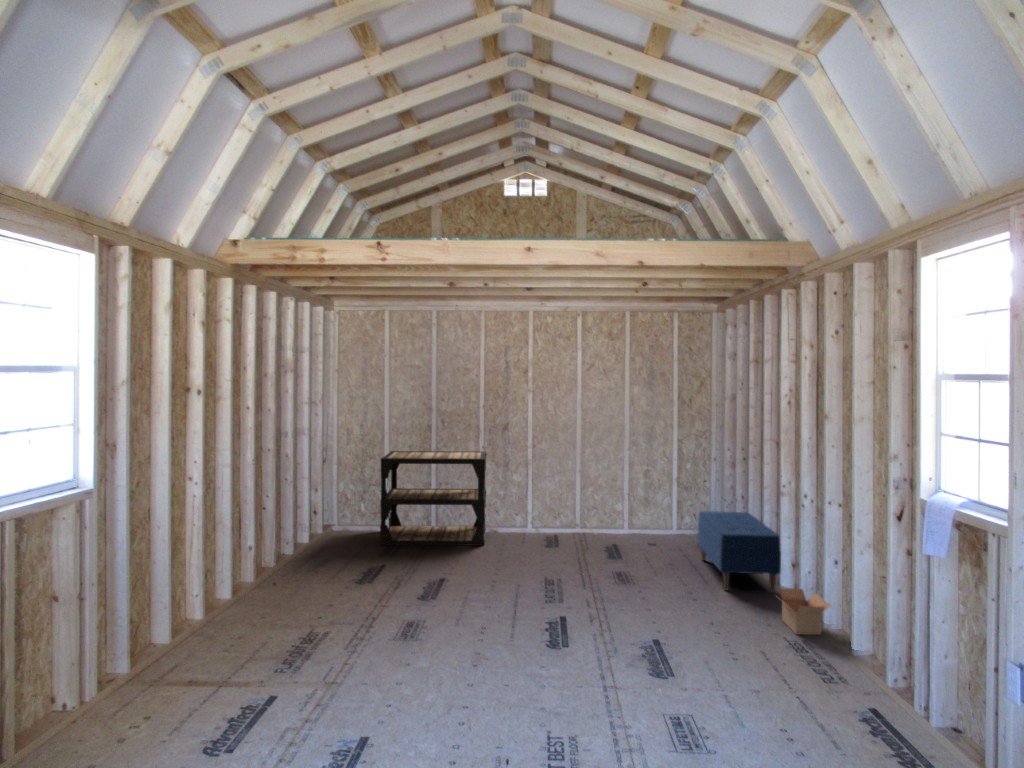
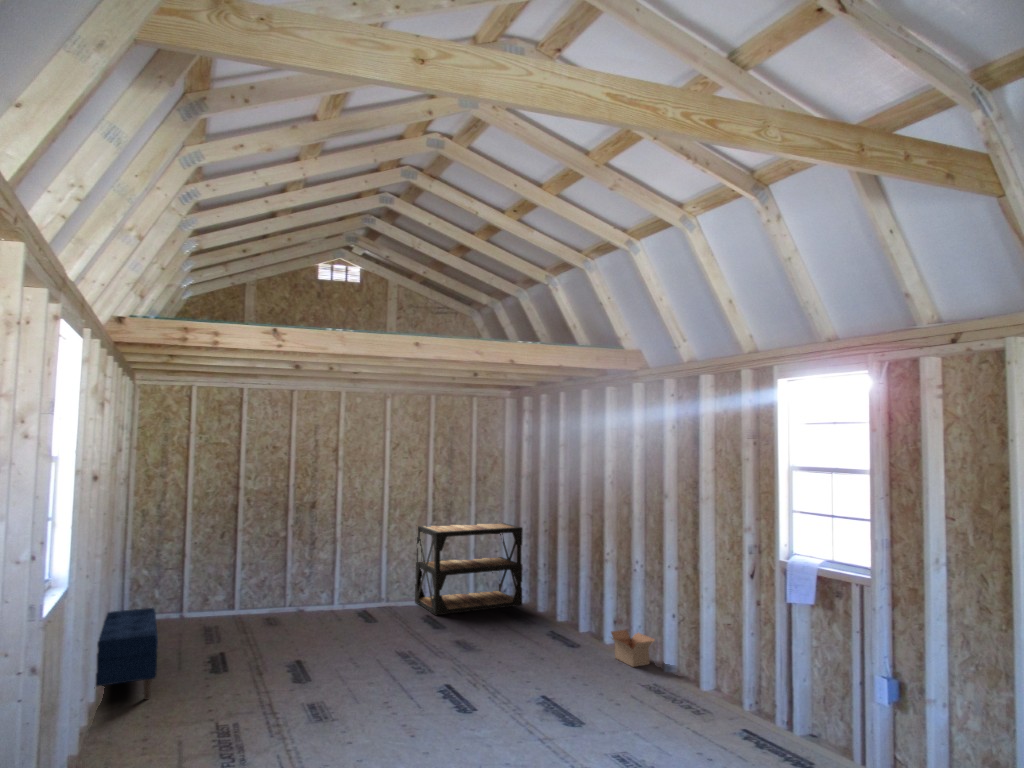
shelving unit: present [380,451,487,546] -> present [415,523,523,615]
bench: present [698,511,781,592] -> present [96,608,158,700]

